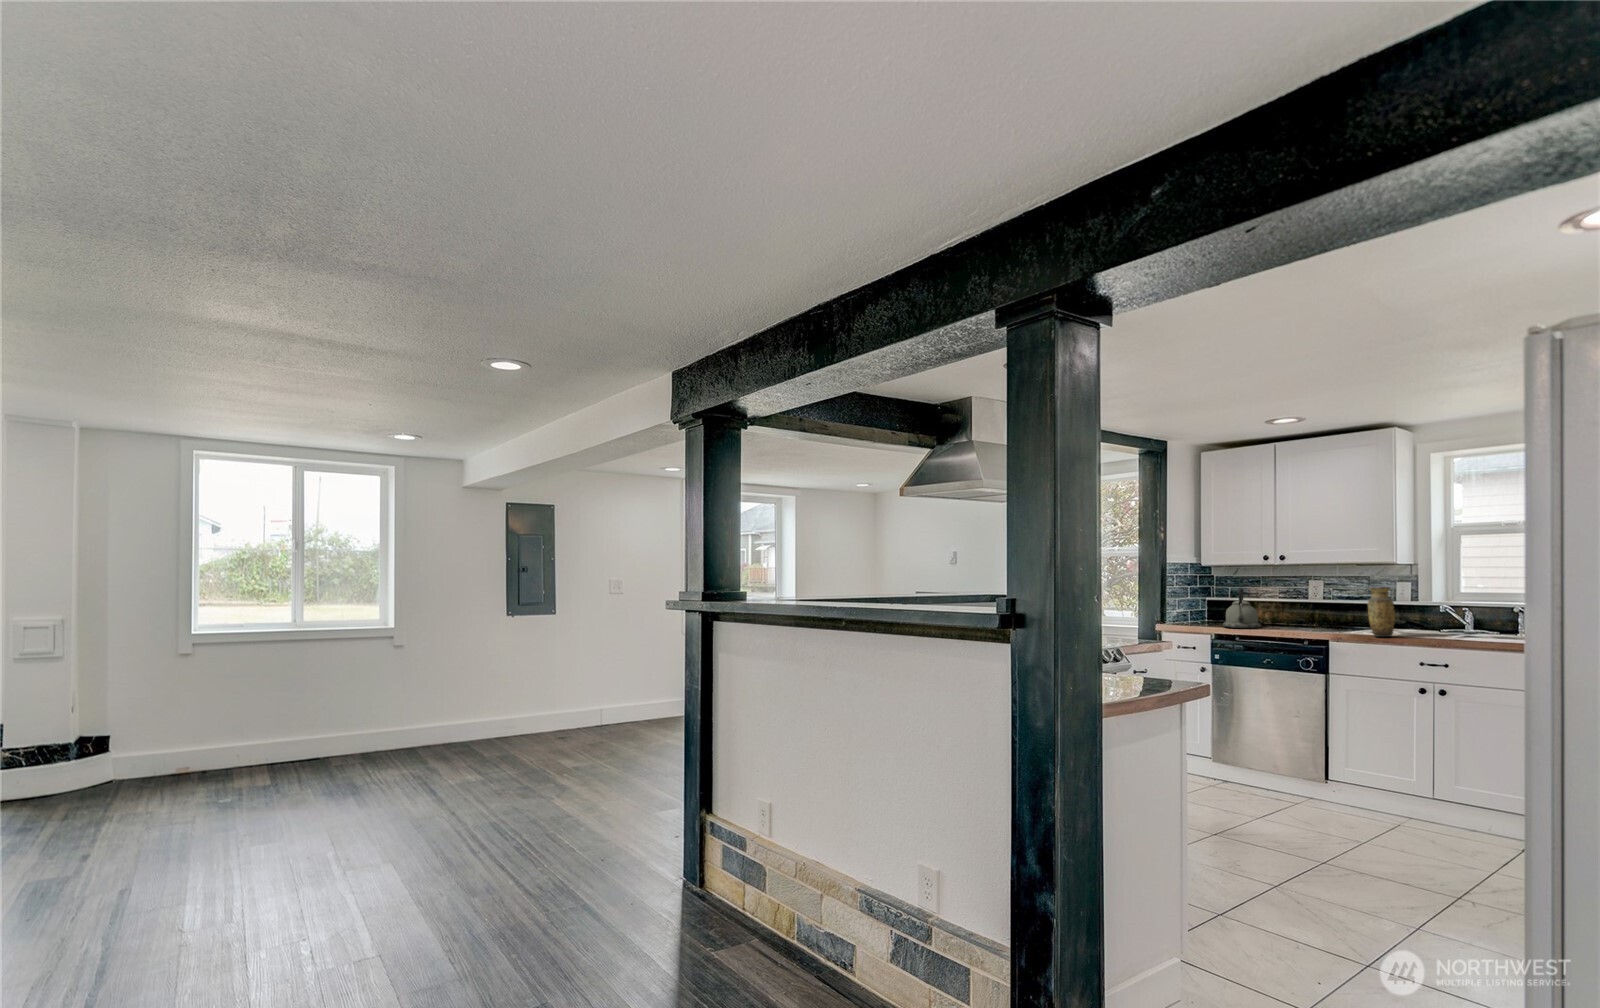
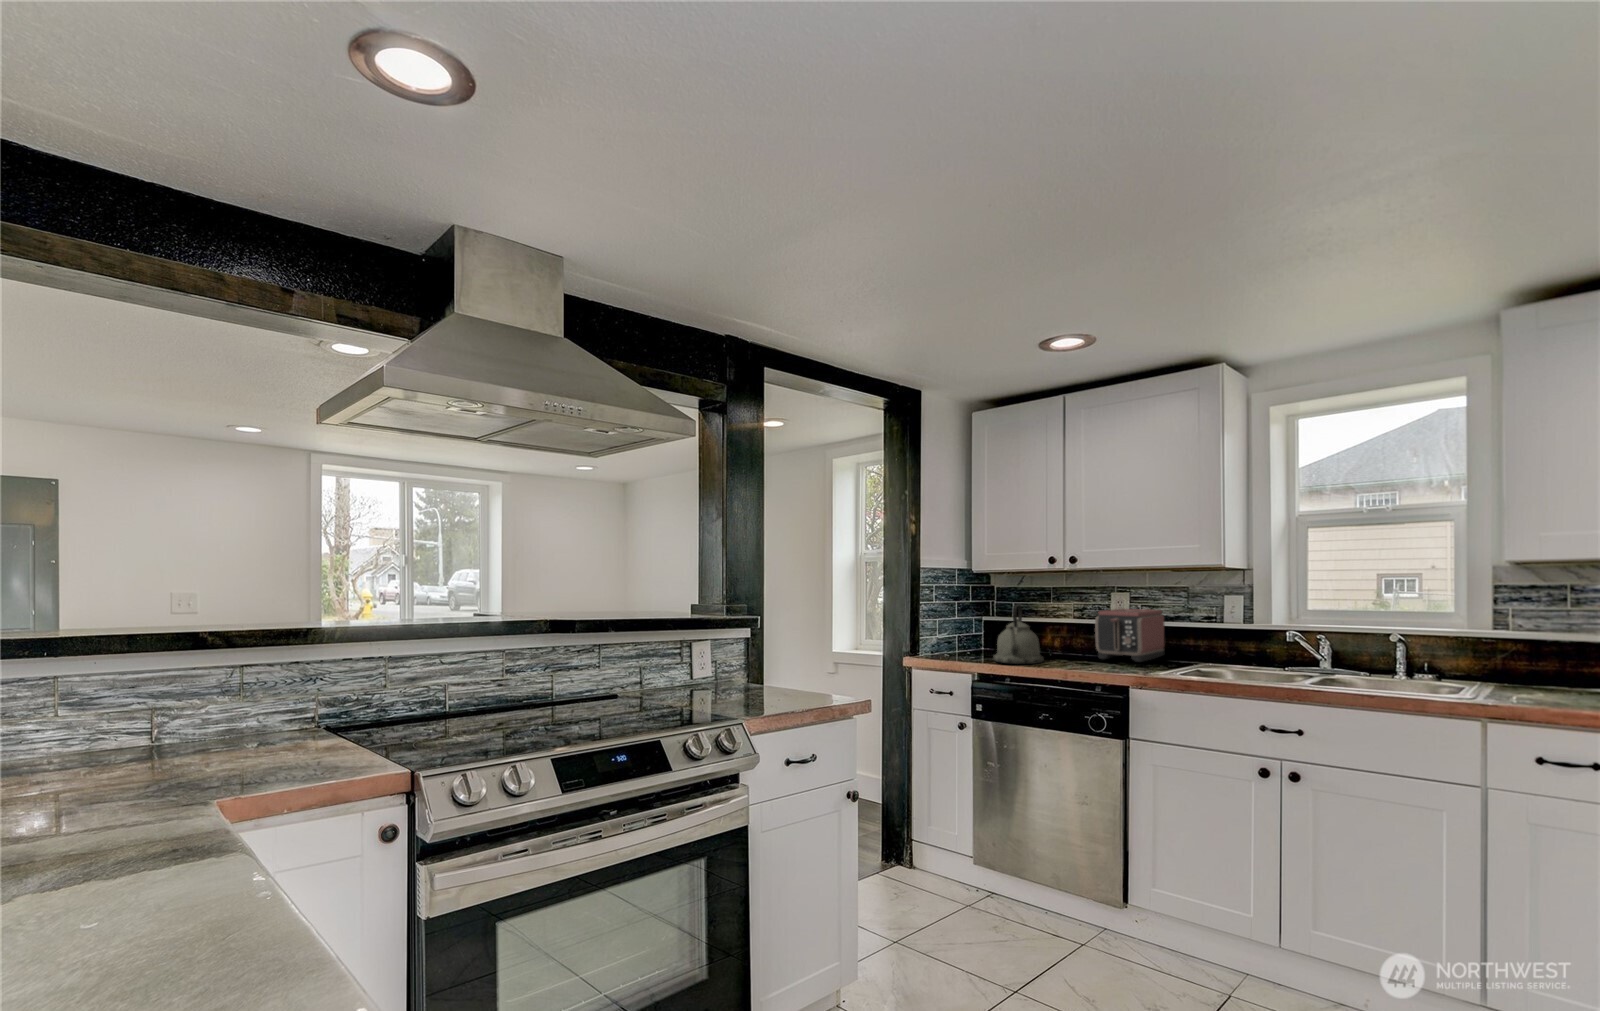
vase: present [1368,586,1395,637] -> none [1184,603,1223,683]
toaster: none [1300,592,1351,627] -> present [1095,609,1164,662]

